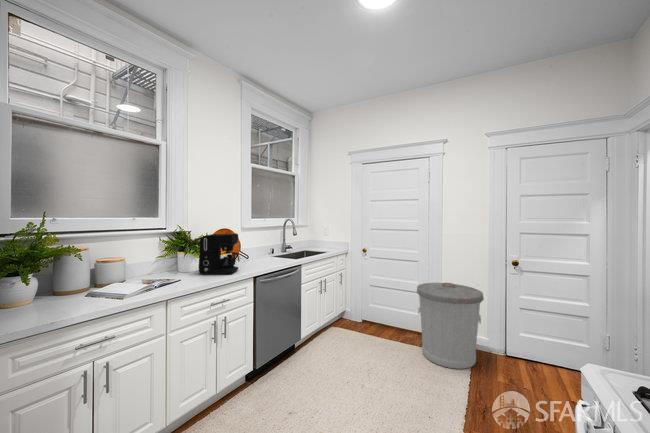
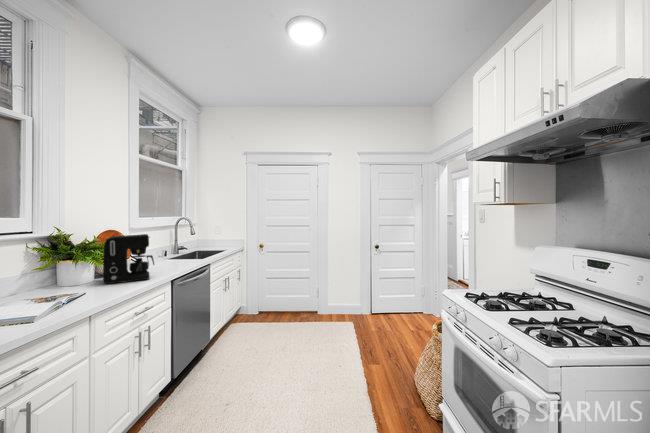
trash can: present [417,283,484,369] -> none [313,266,362,332]

